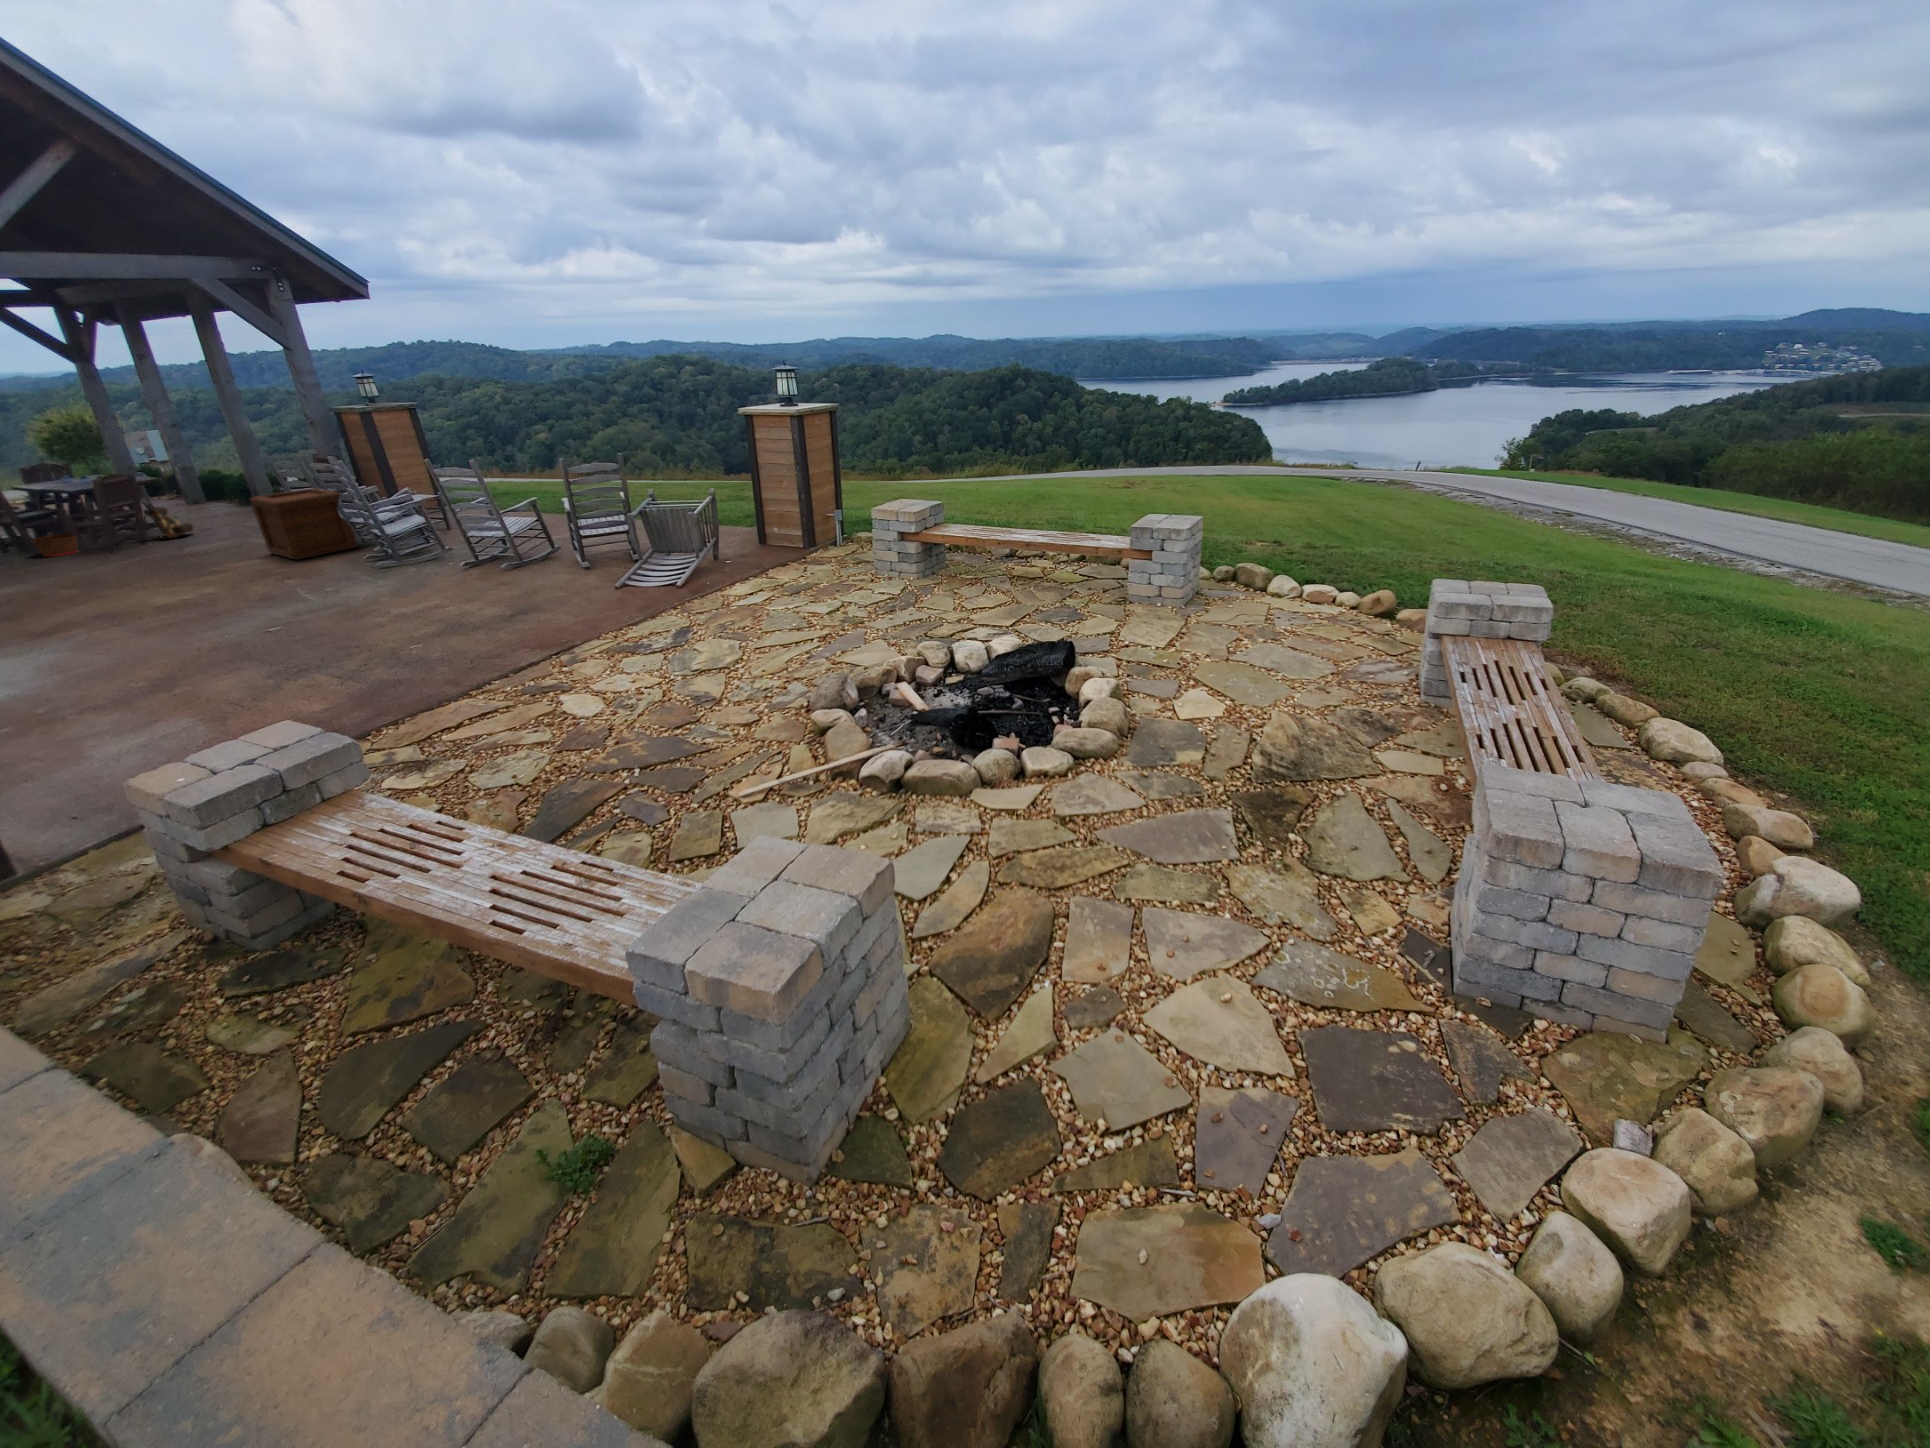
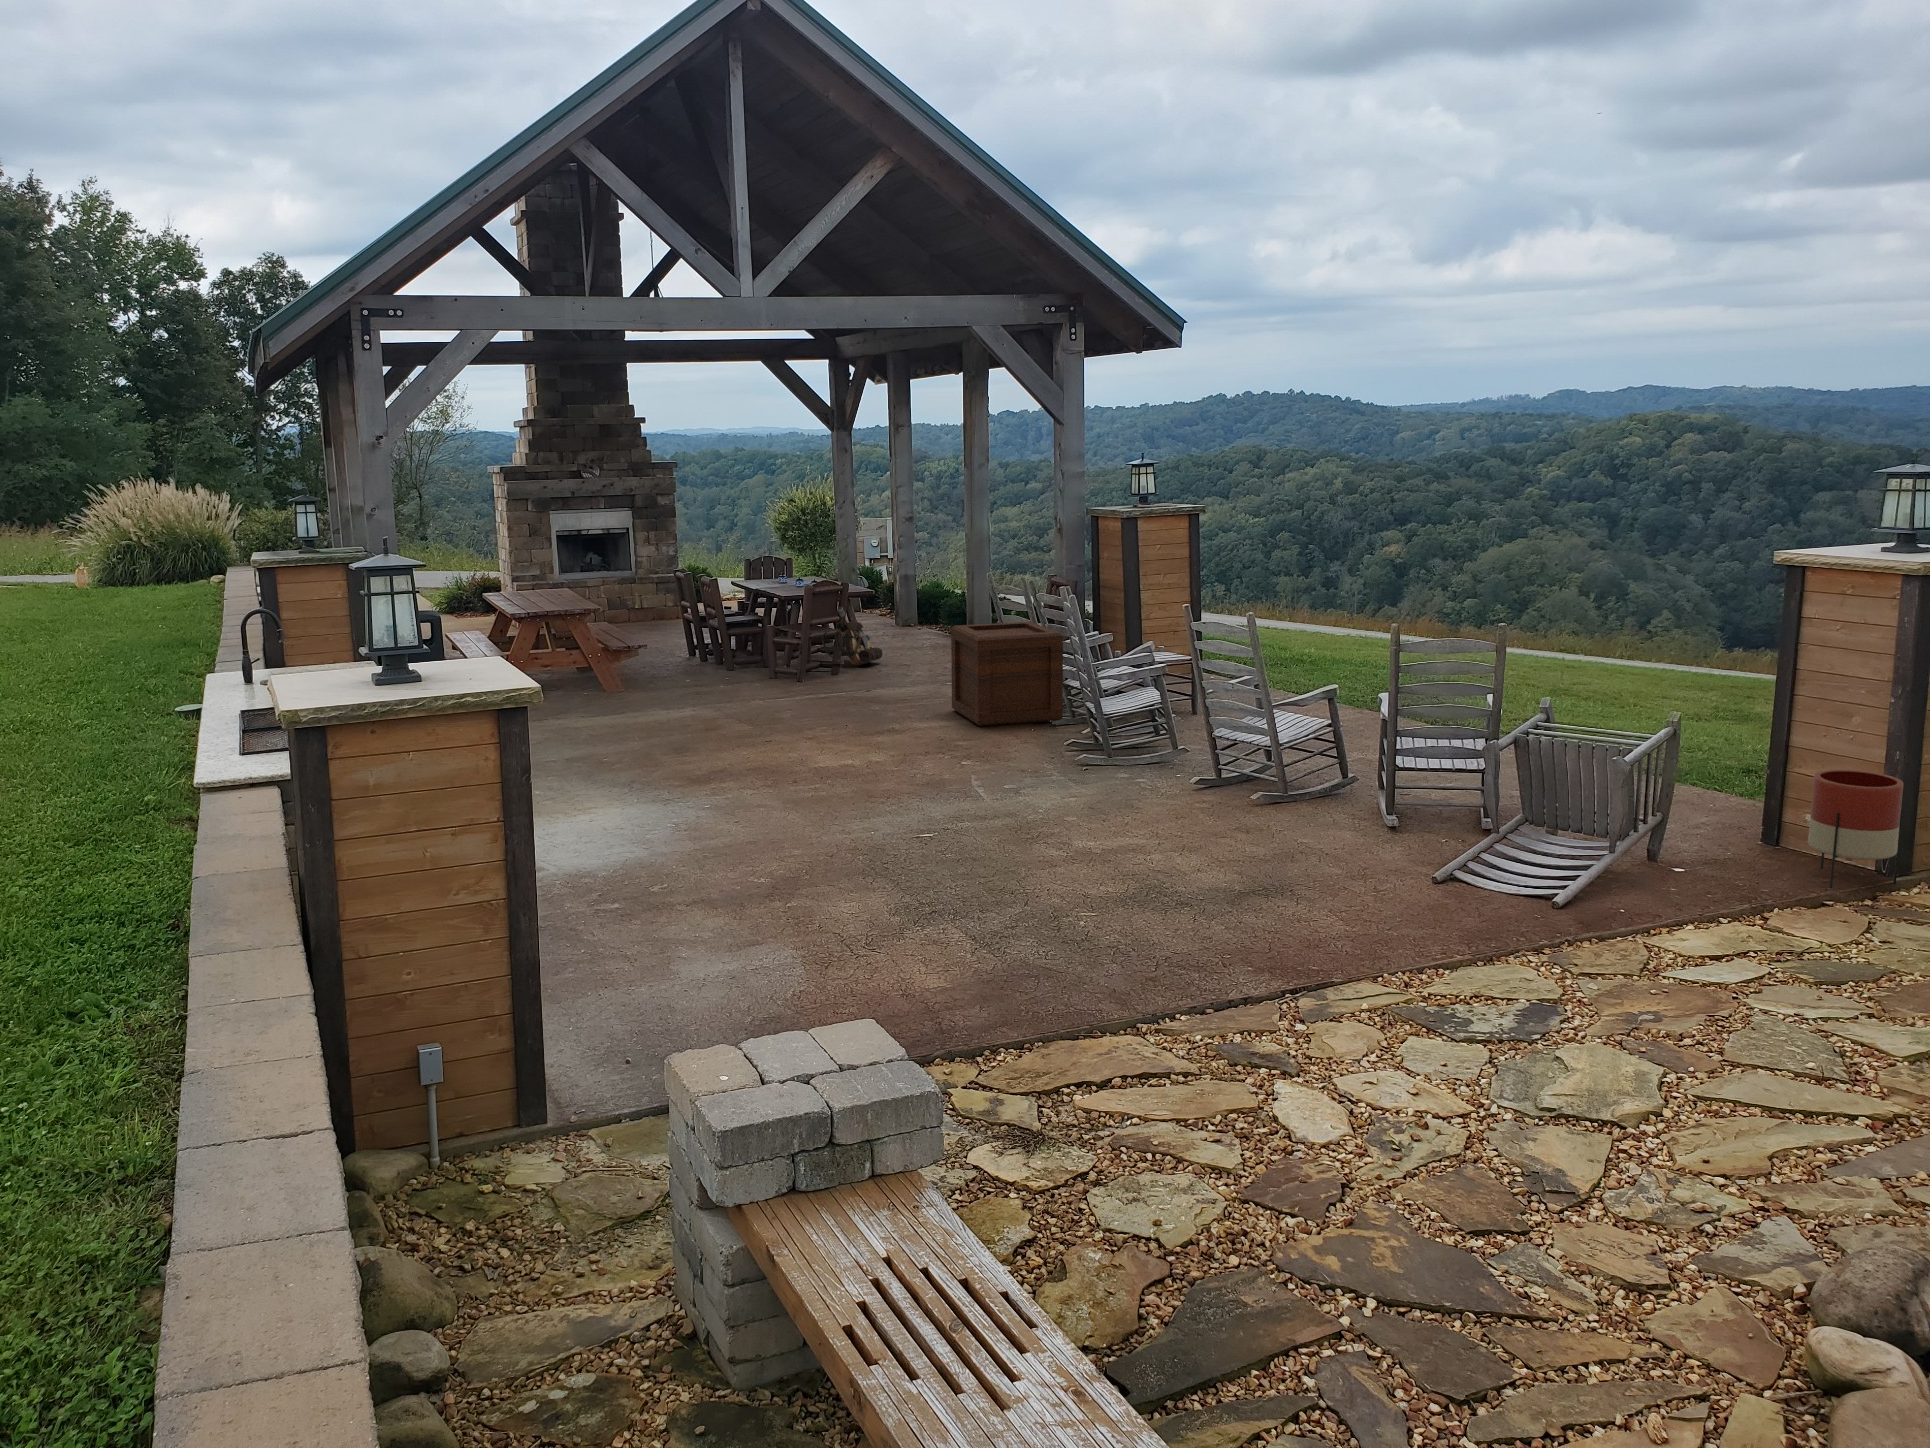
planter: none [776,500,816,554] -> present [1808,770,1903,888]
basket: present [31,533,78,557] -> none [721,642,764,670]

